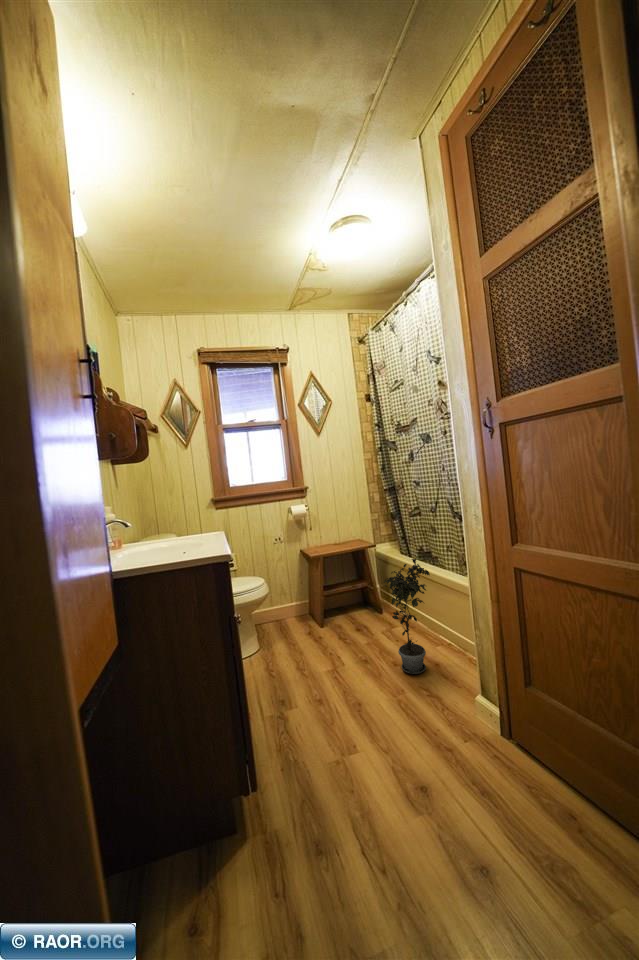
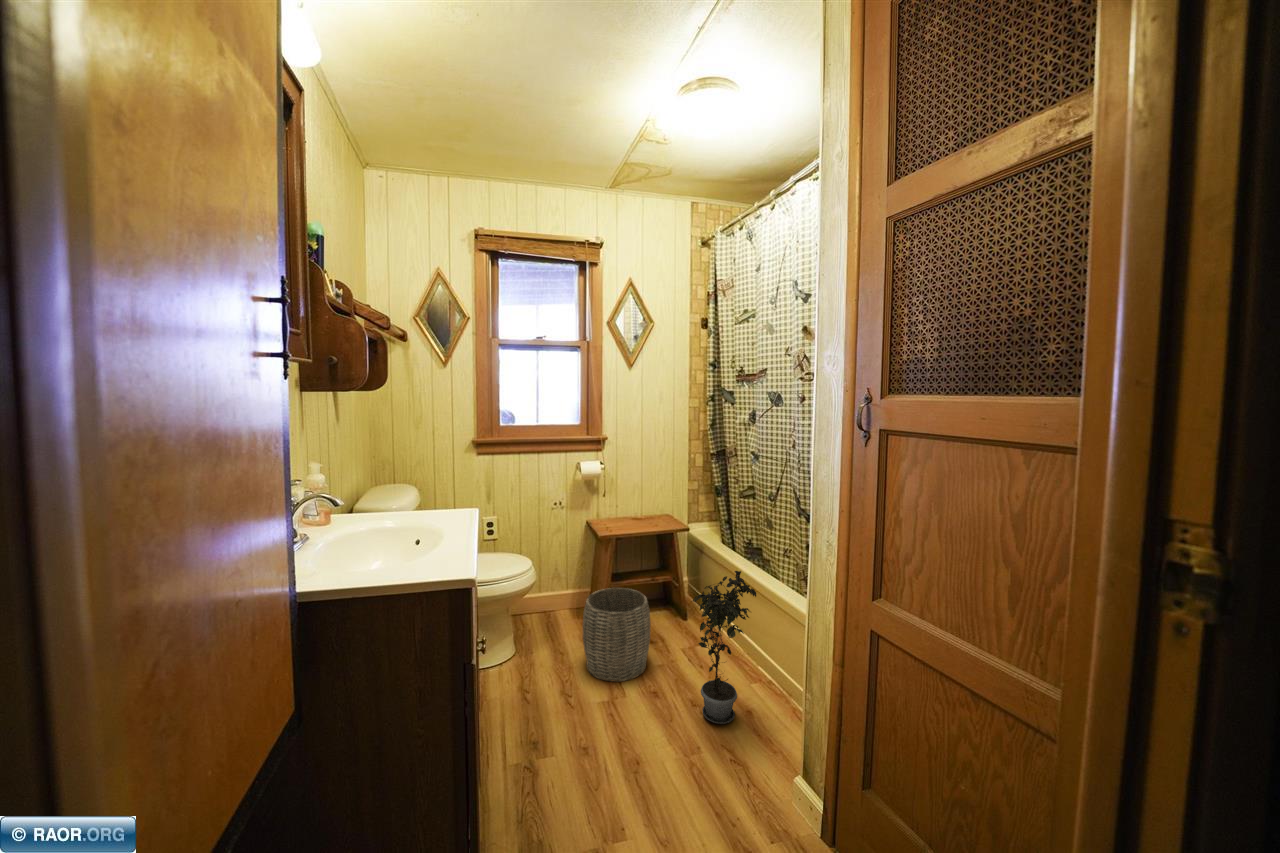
woven basket: none [306,590,357,657] -> present [583,588,650,682]

